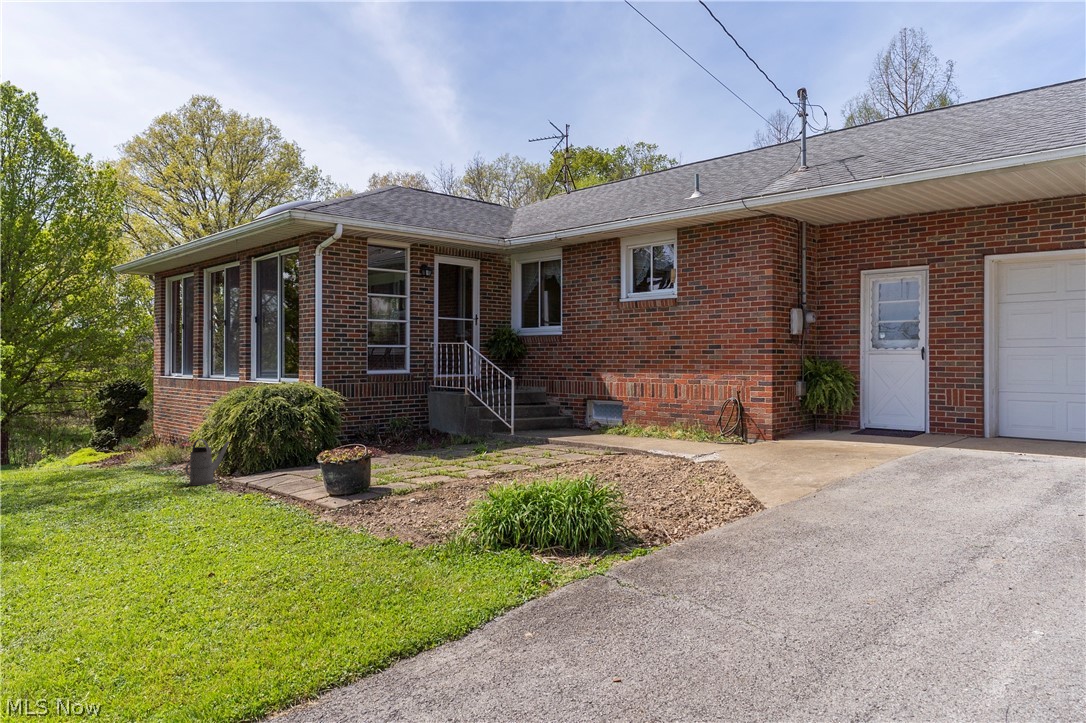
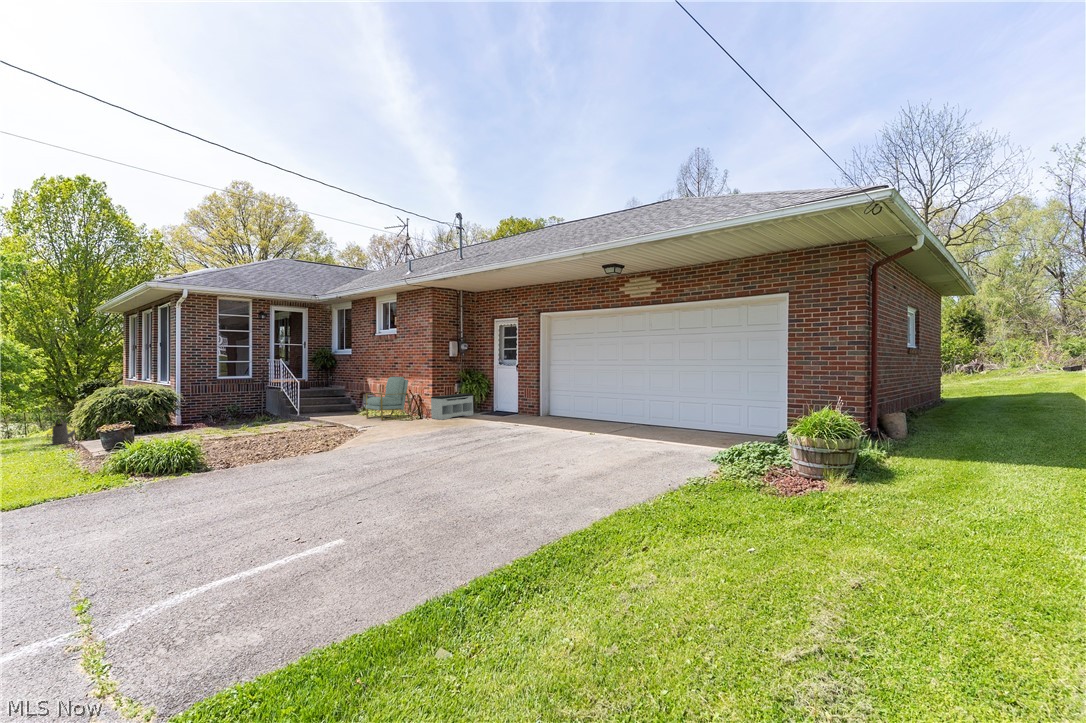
chair: none [646,369,723,443] -> present [366,377,412,420]
bench: none [777,397,833,441] -> present [431,393,473,420]

